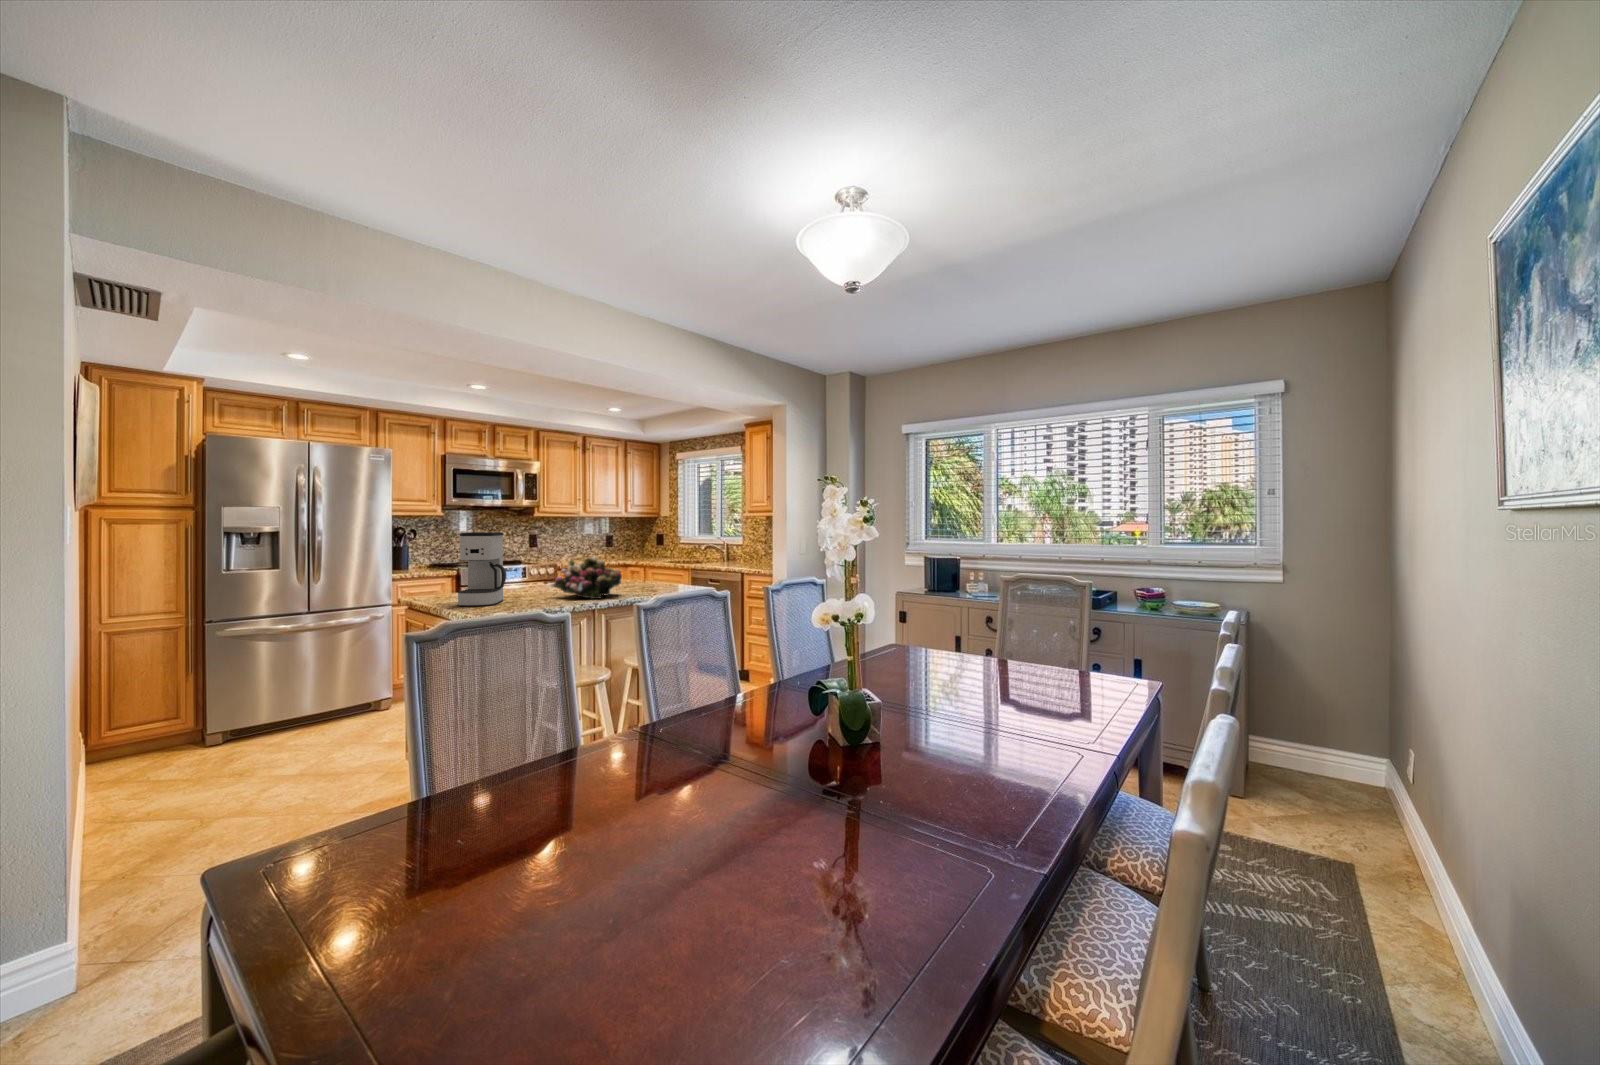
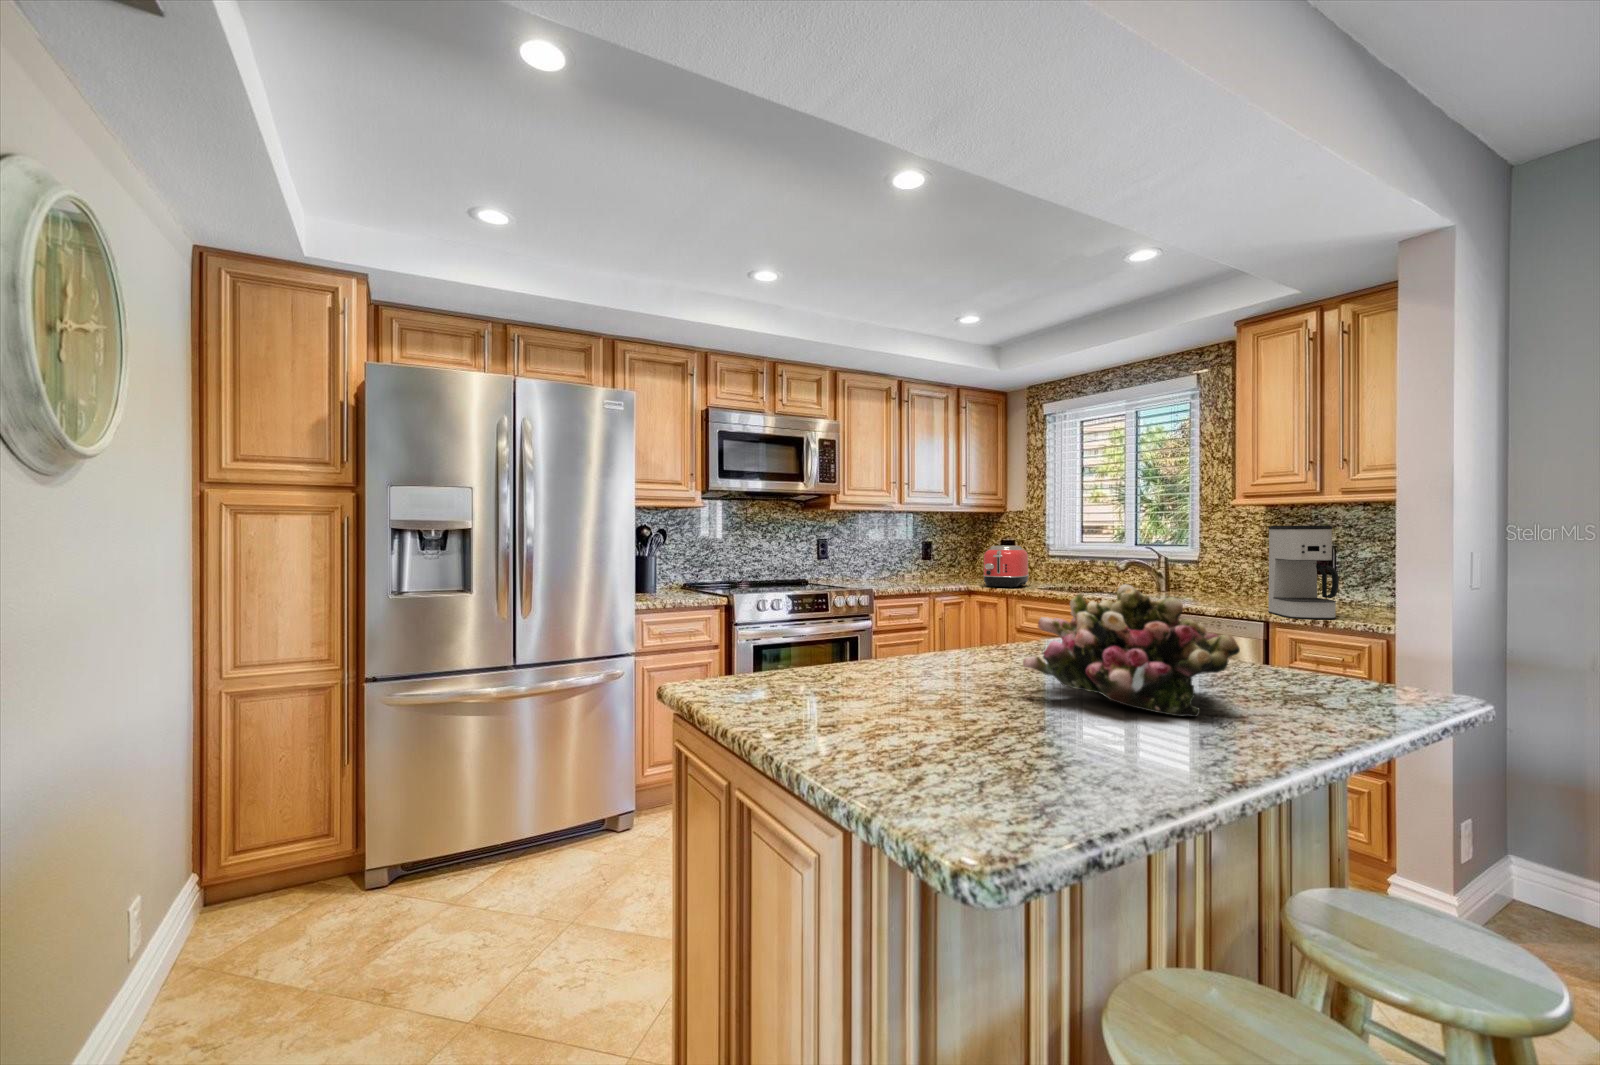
coffee maker: present [458,532,506,606] -> present [1268,525,1339,619]
toaster: none [631,539,659,563] -> present [983,546,1029,588]

